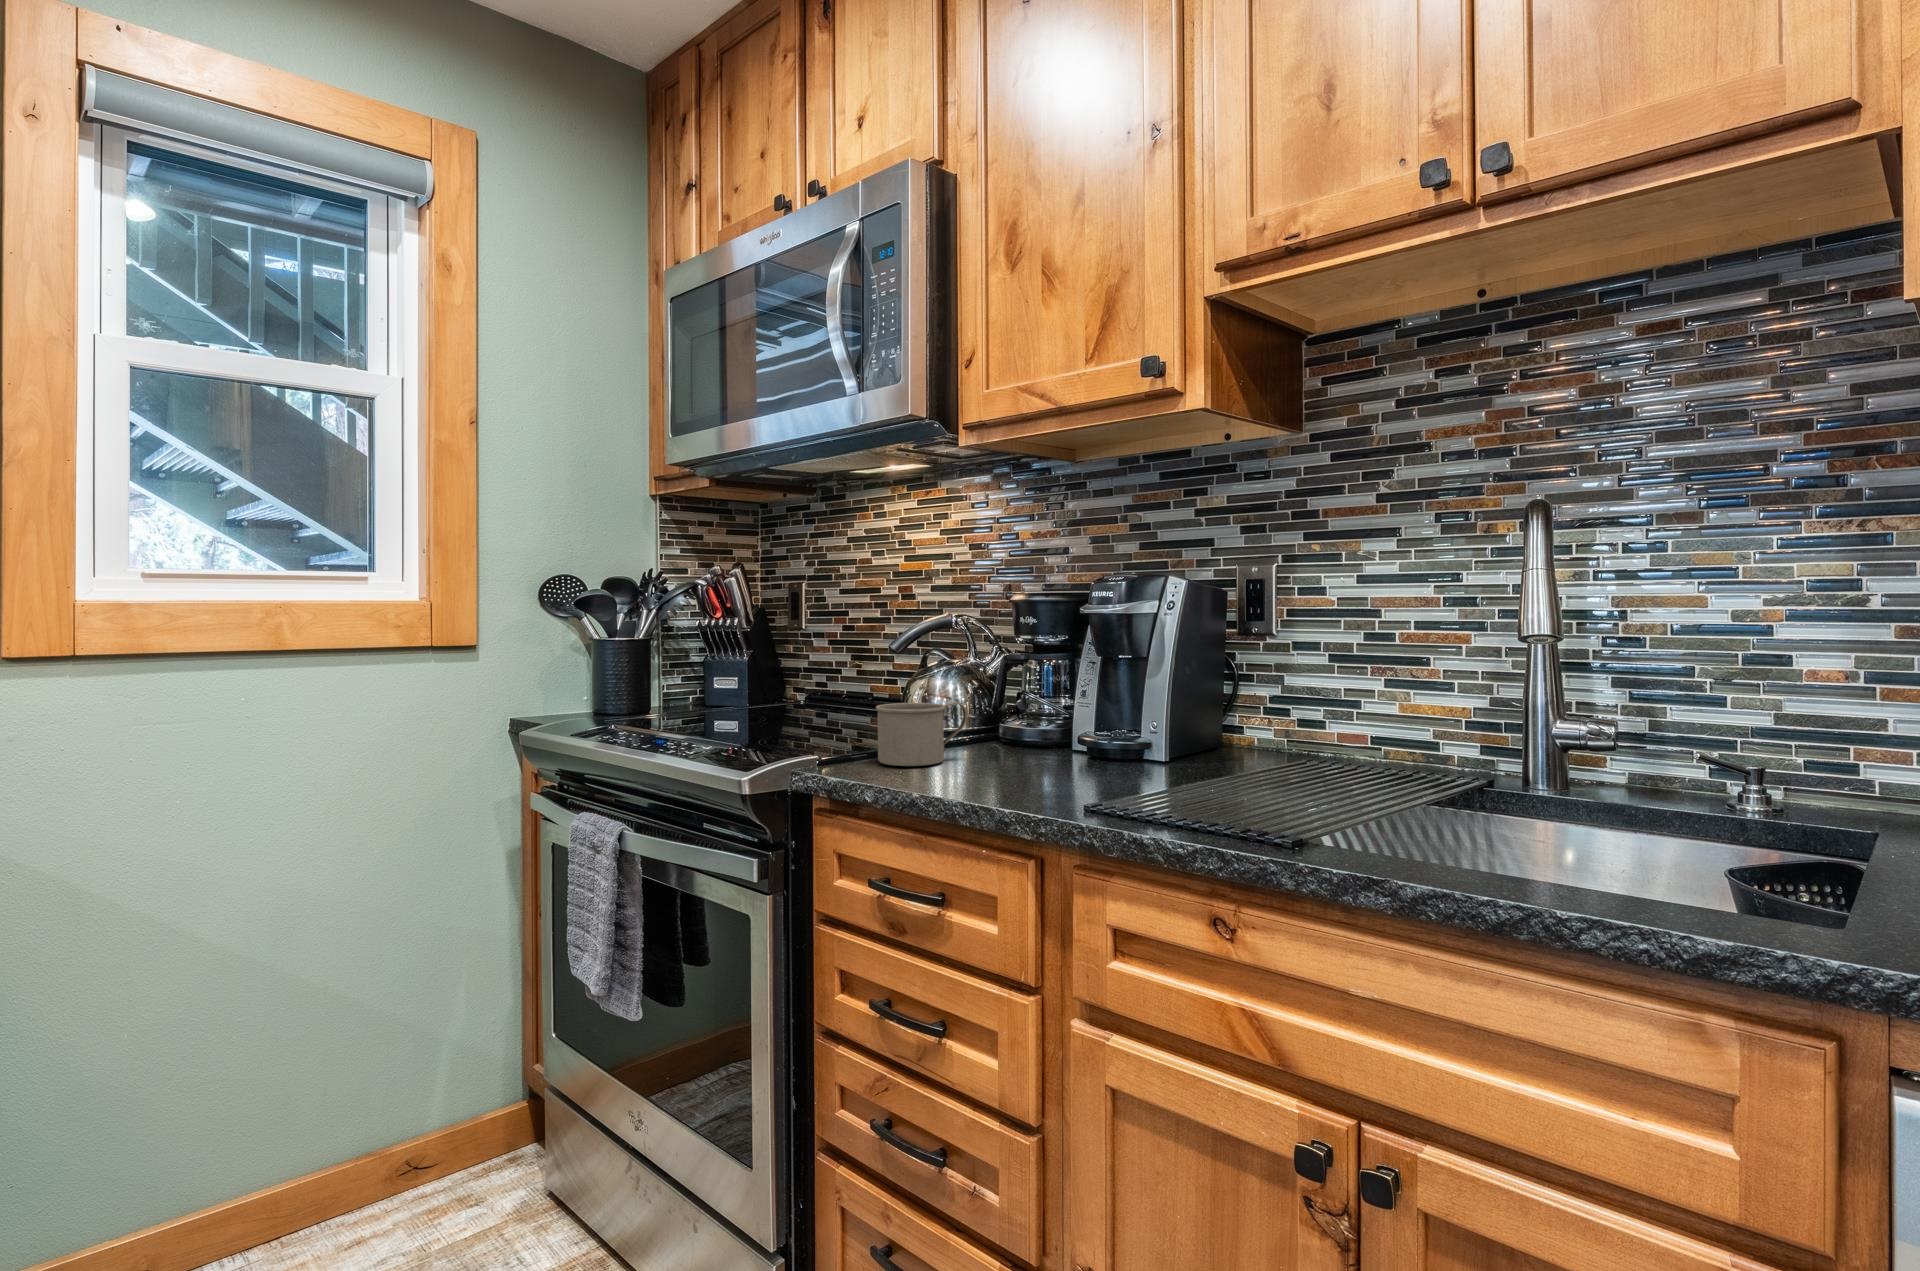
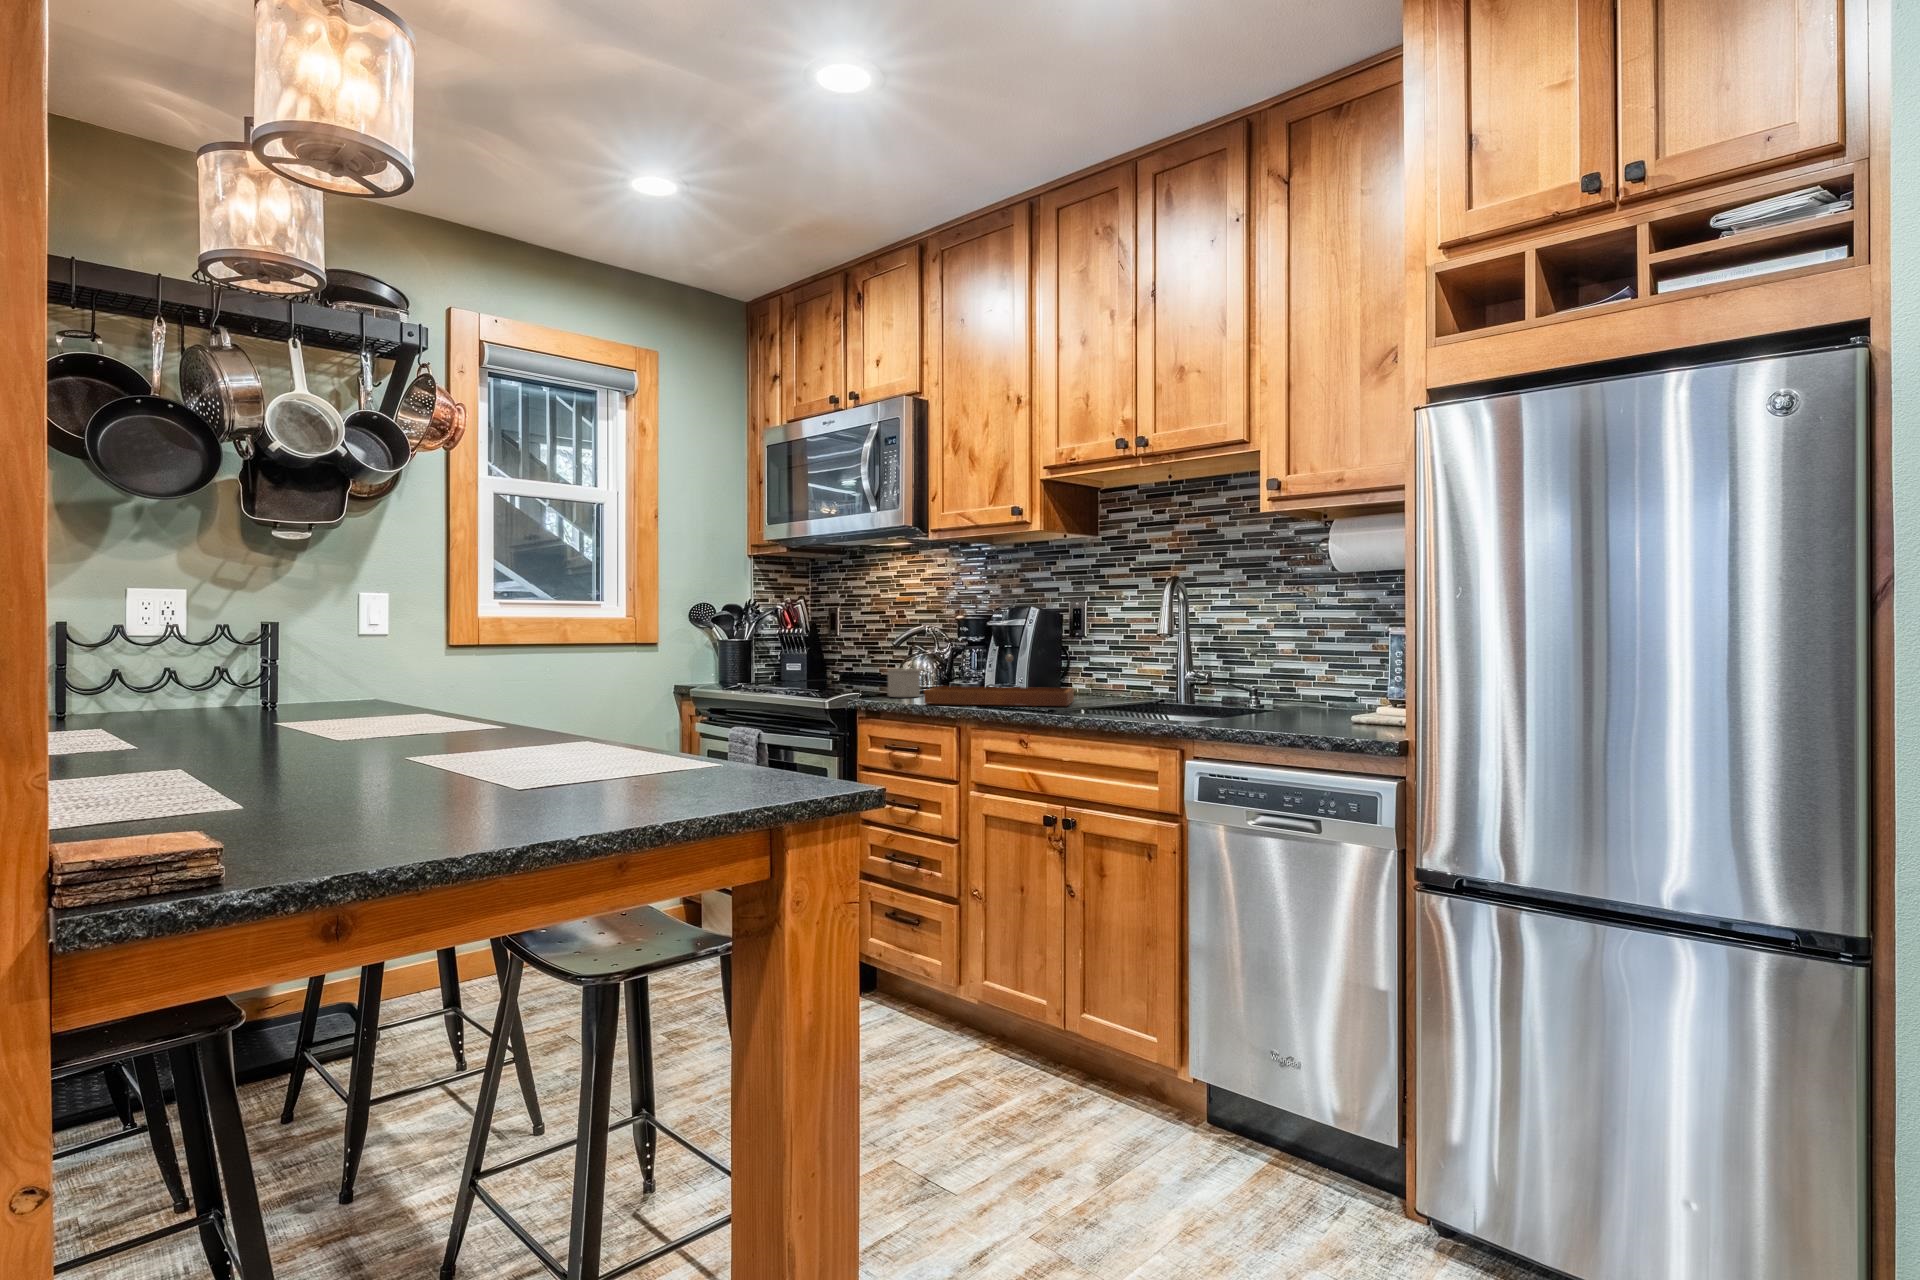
tray: none [955,680,1299,811] -> present [924,654,1074,706]

